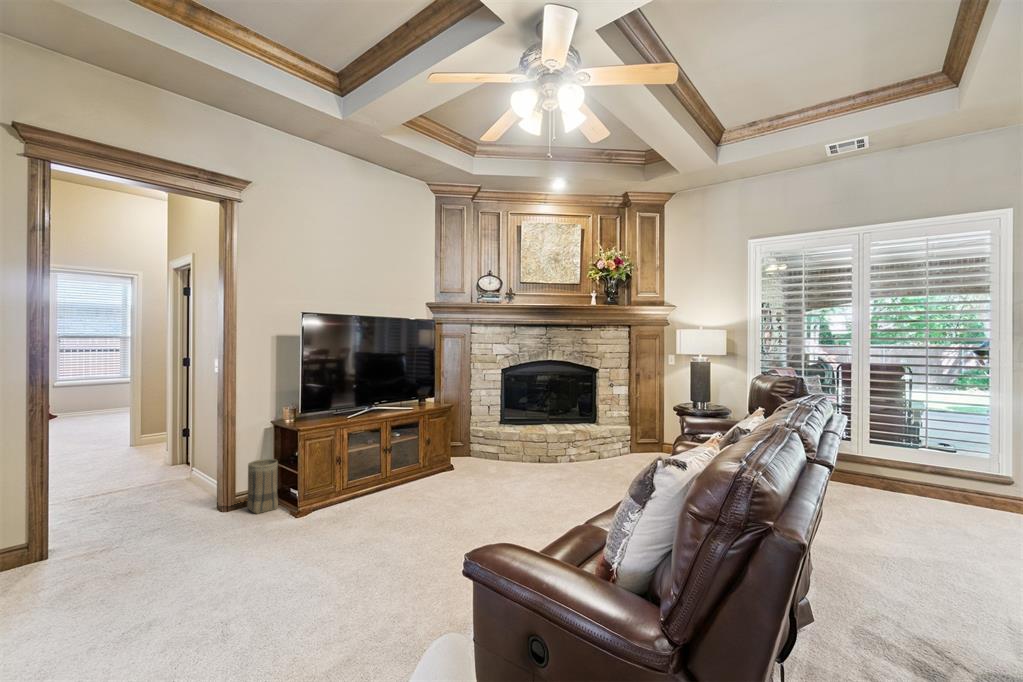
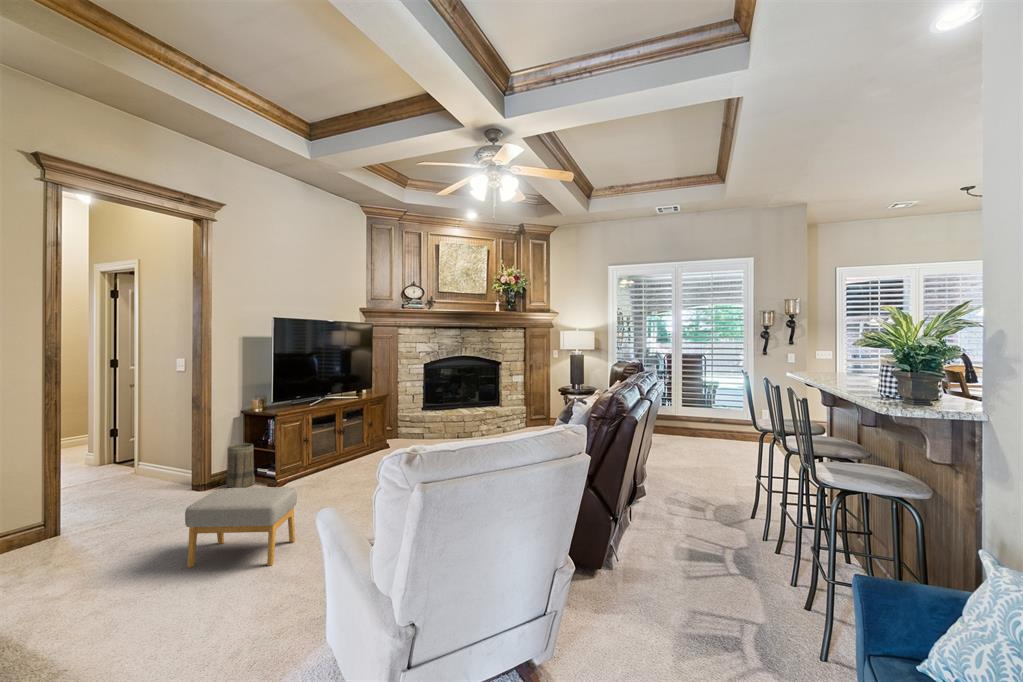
footstool: none [94,531,251,659] -> present [185,487,297,568]

